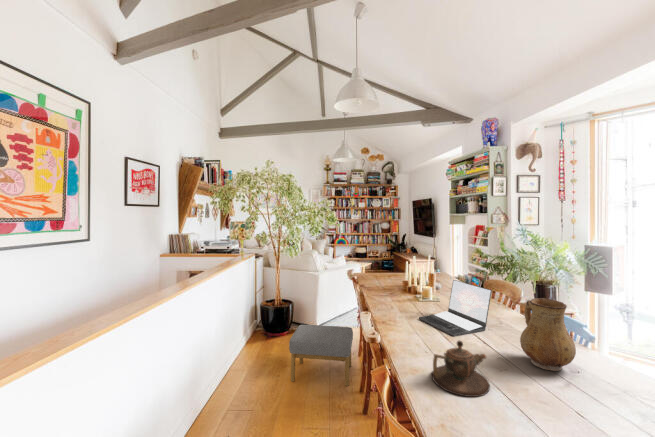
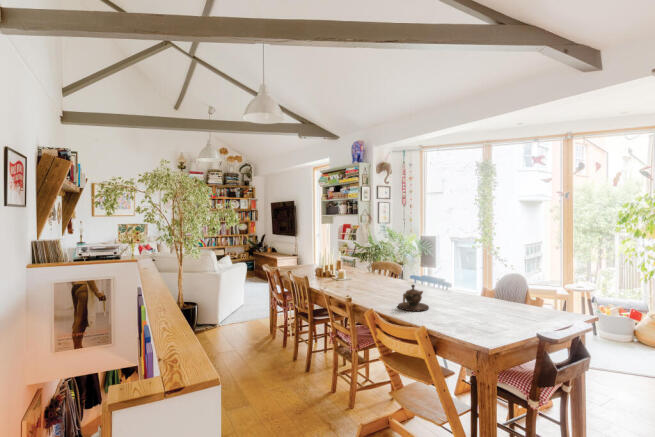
laptop: present [419,280,492,336] -> none [358,260,402,293]
ceramic pitcher: present [520,298,576,371] -> none [427,260,453,297]
footstool: present [289,325,353,386] -> none [225,317,286,373]

